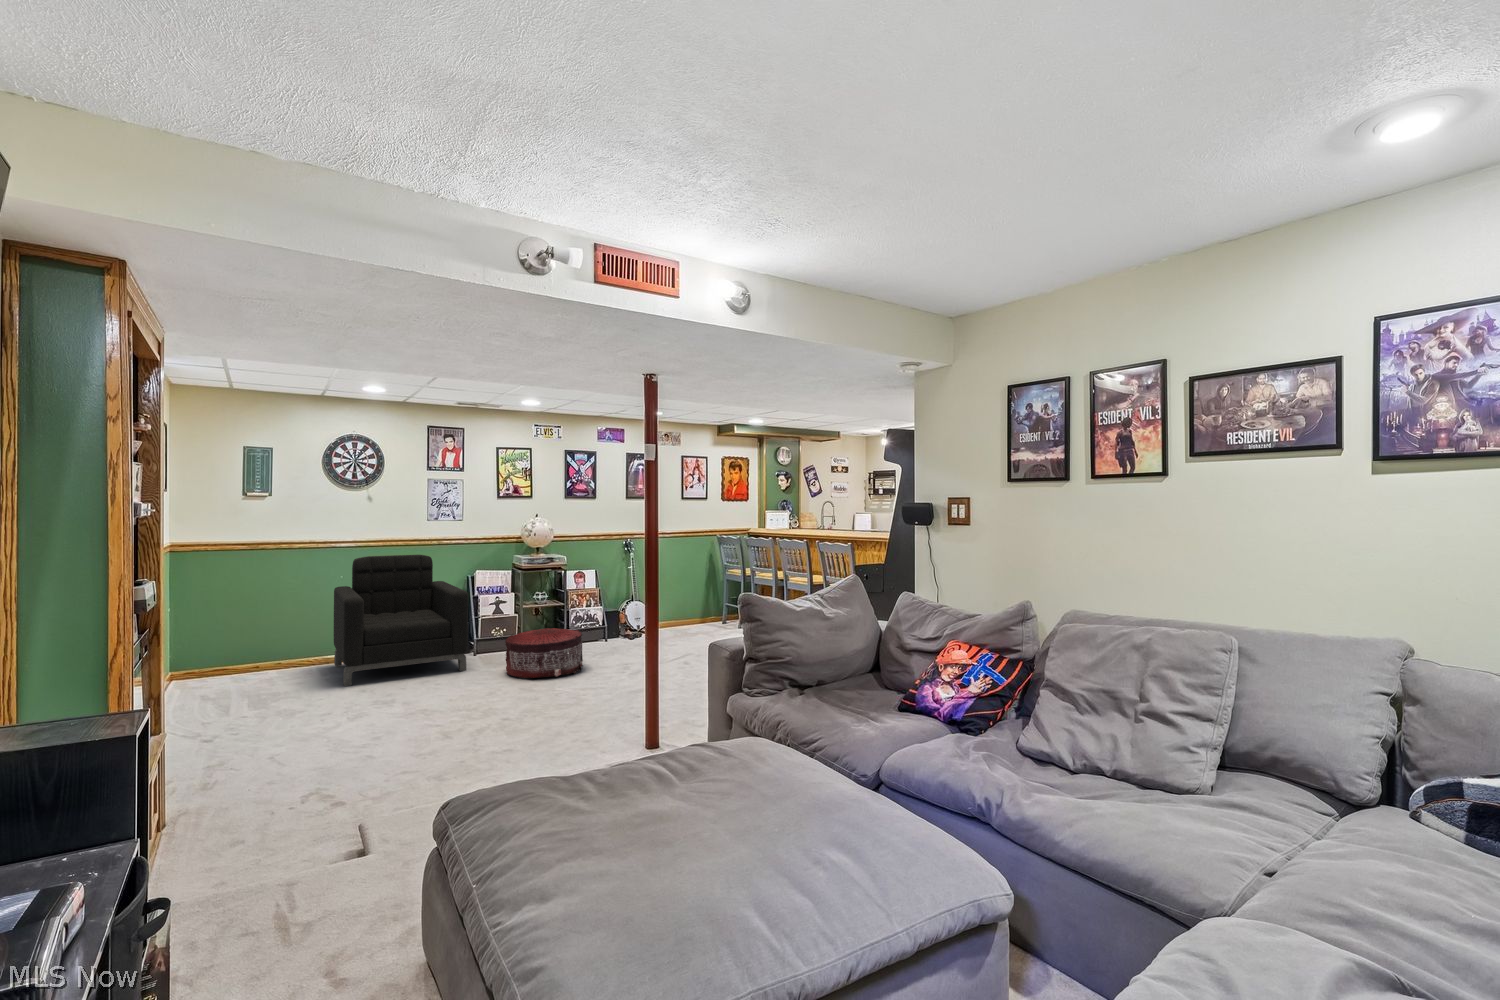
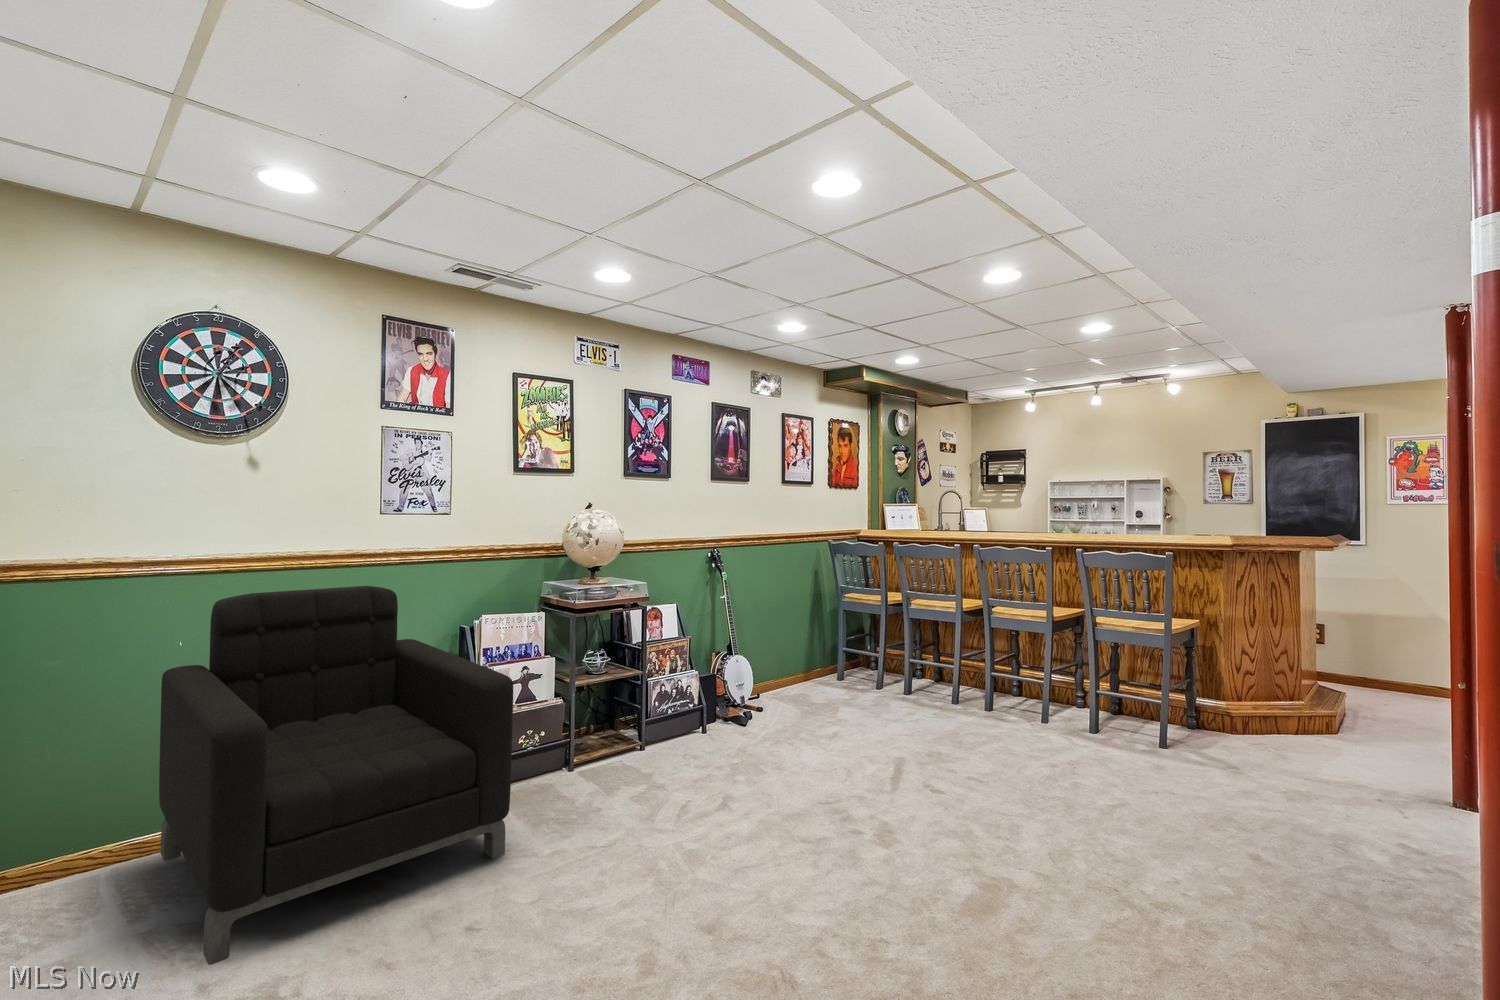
pouf: present [505,628,583,678] -> none [600,738,770,882]

